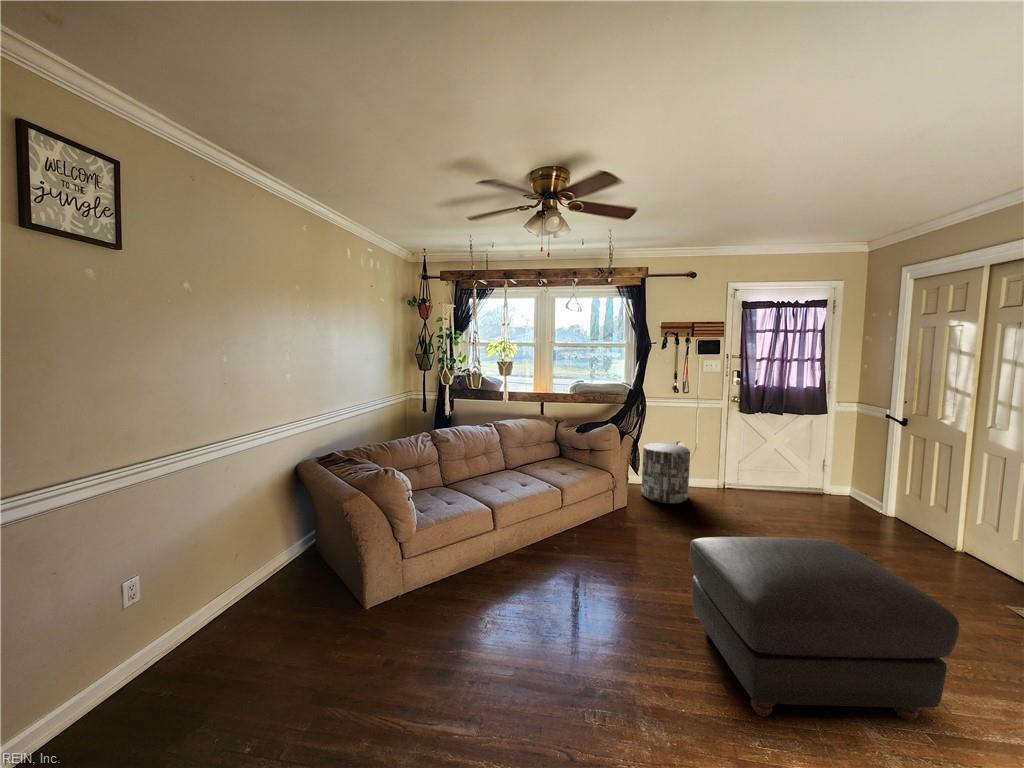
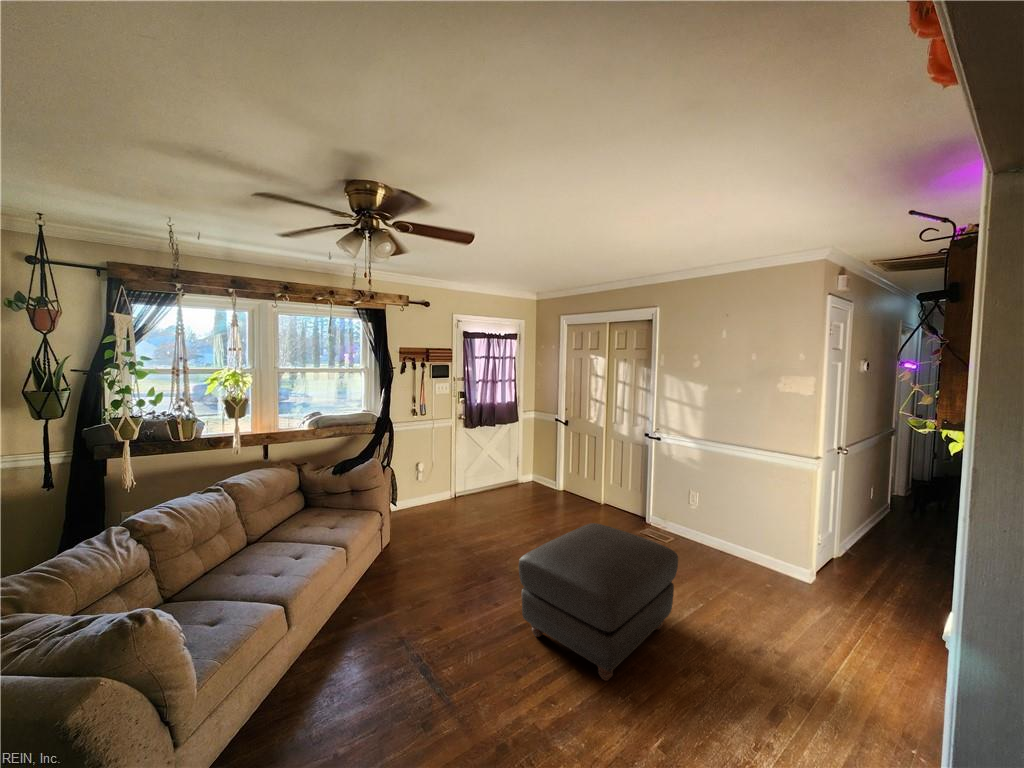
side table: present [641,443,690,503] -> none [394,466,438,526]

